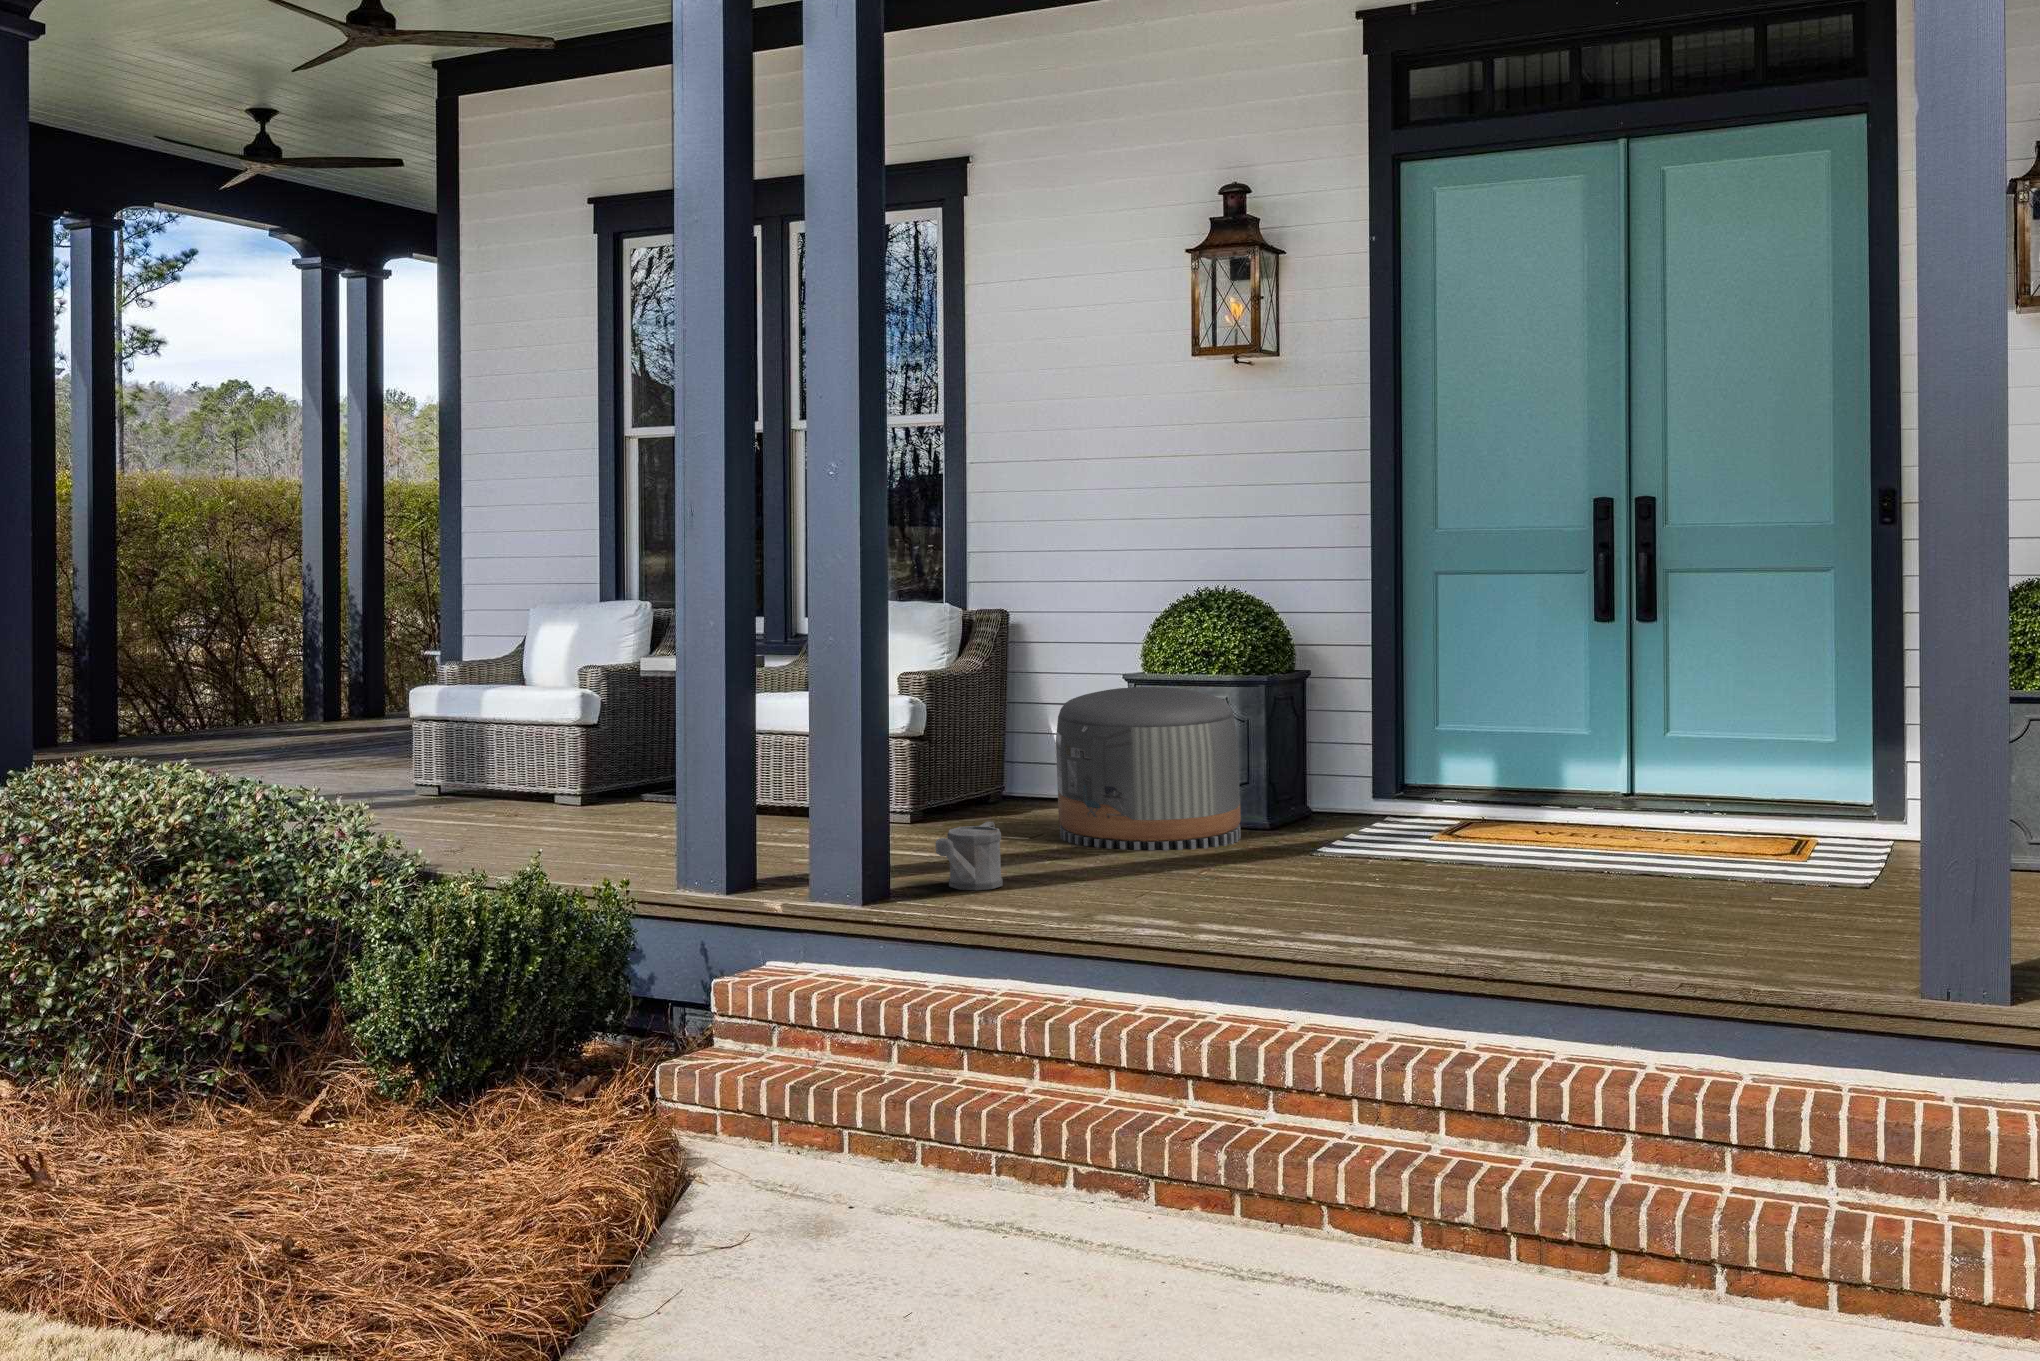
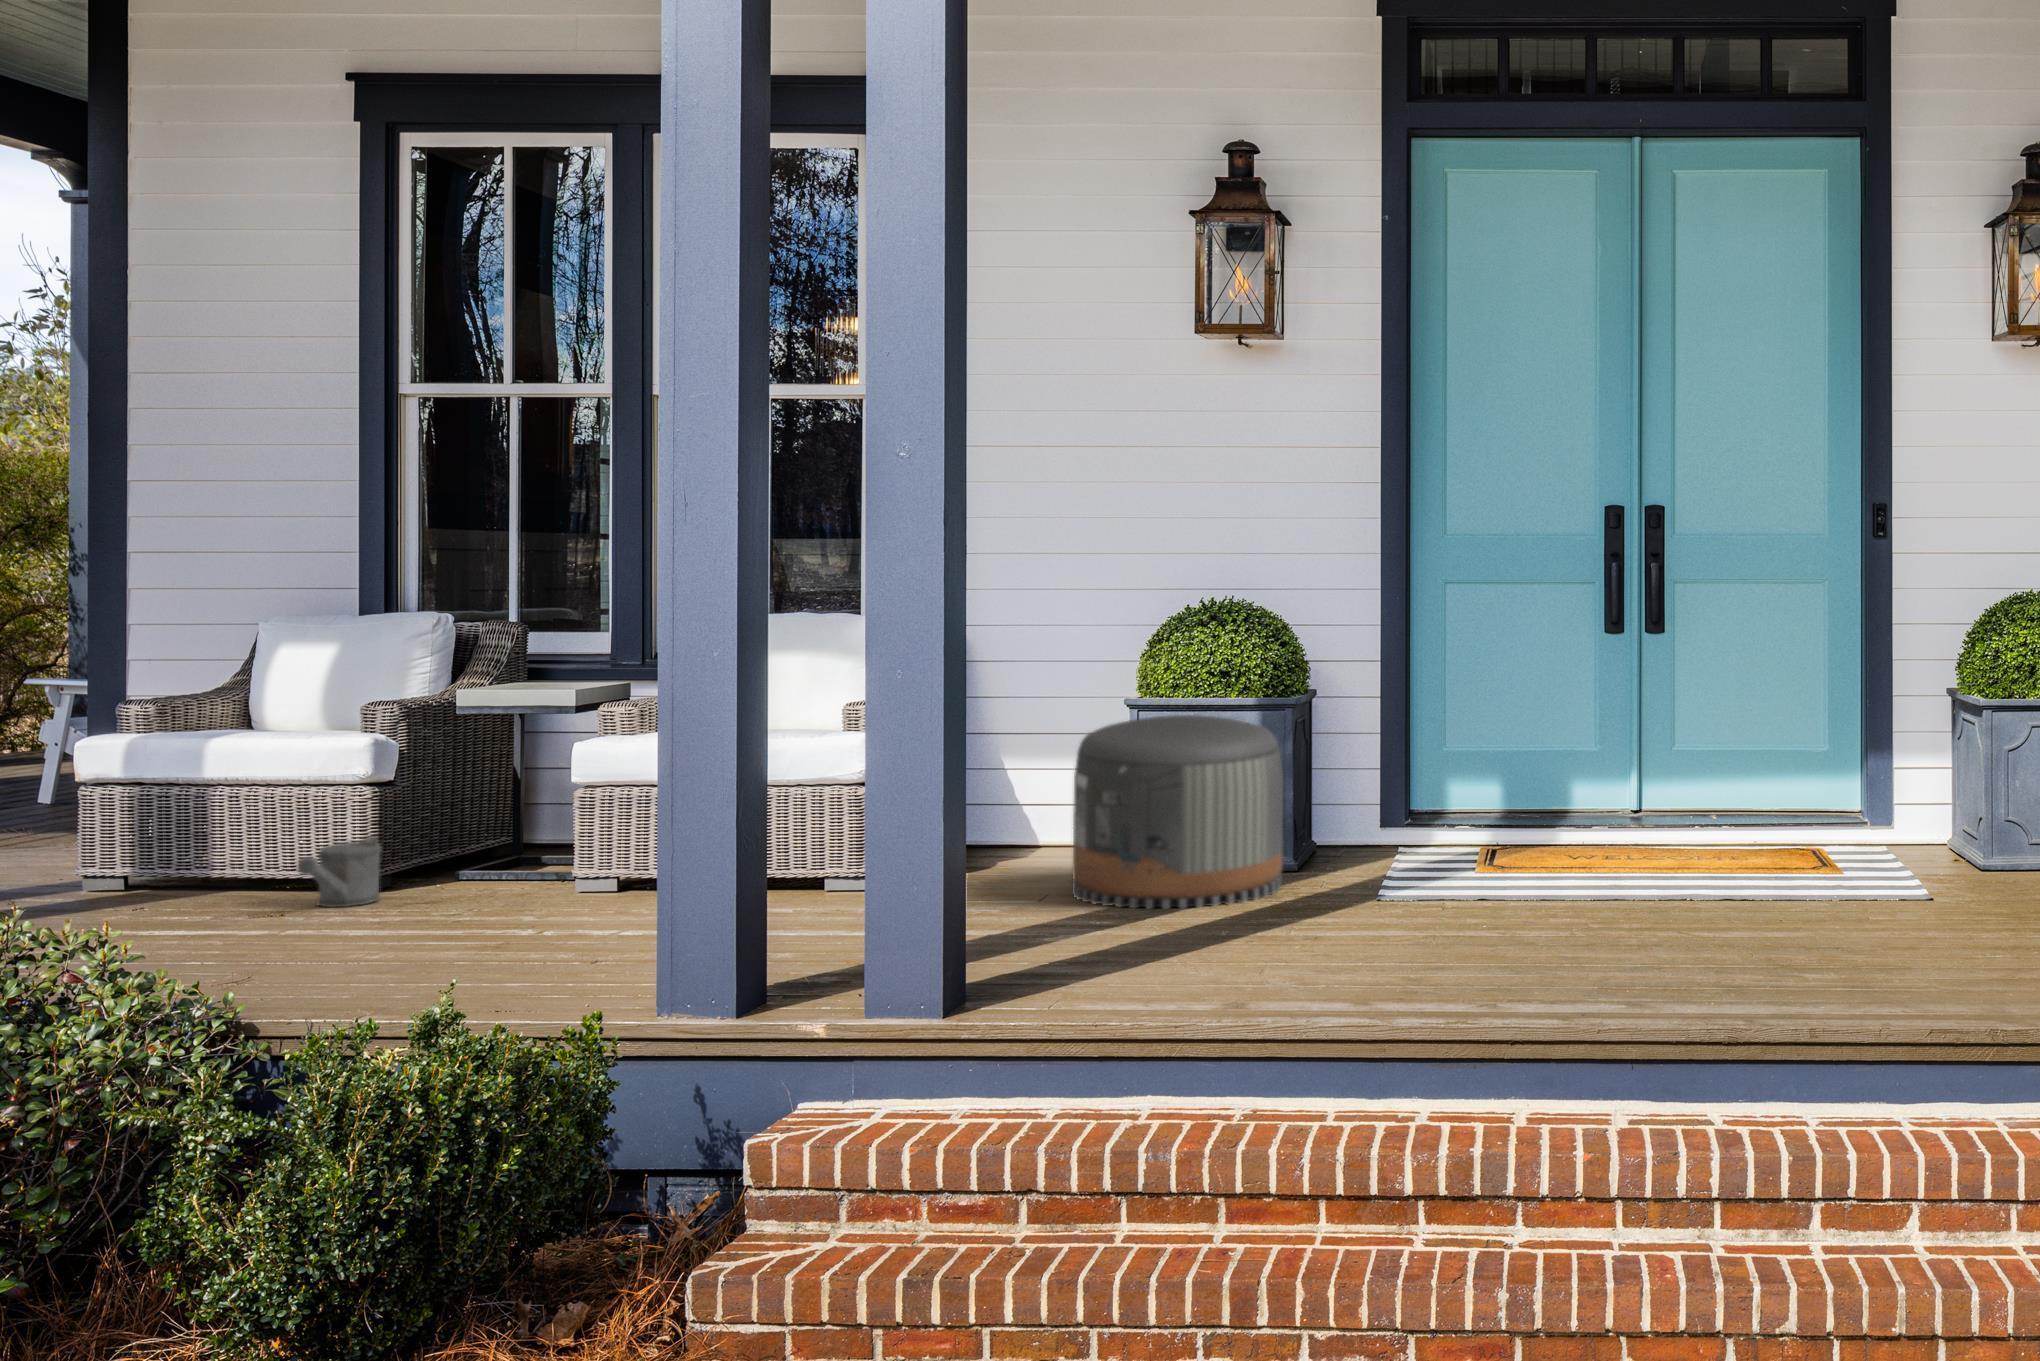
watering can: present [936,822,1003,890] -> present [298,836,381,907]

